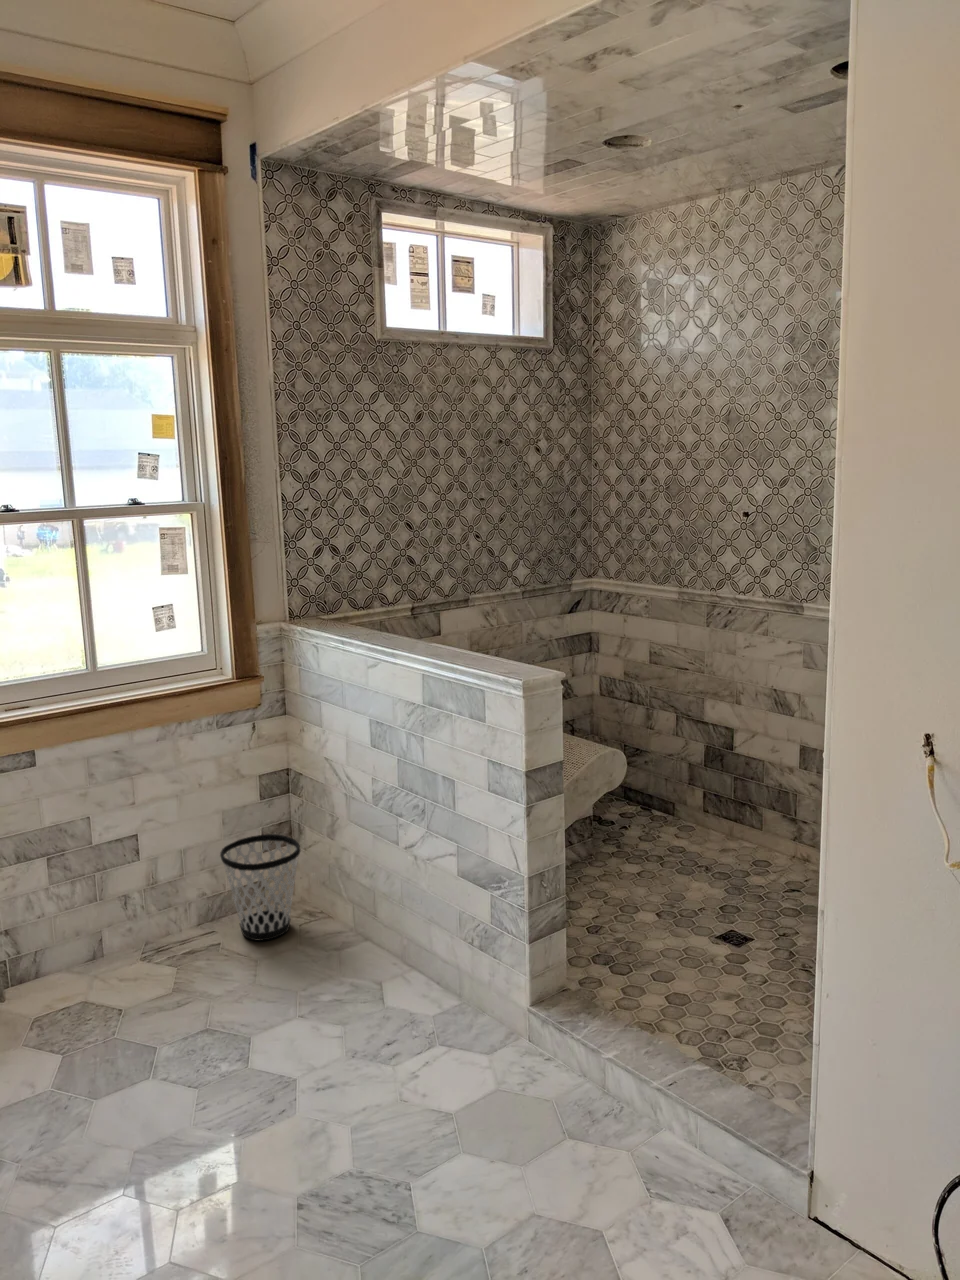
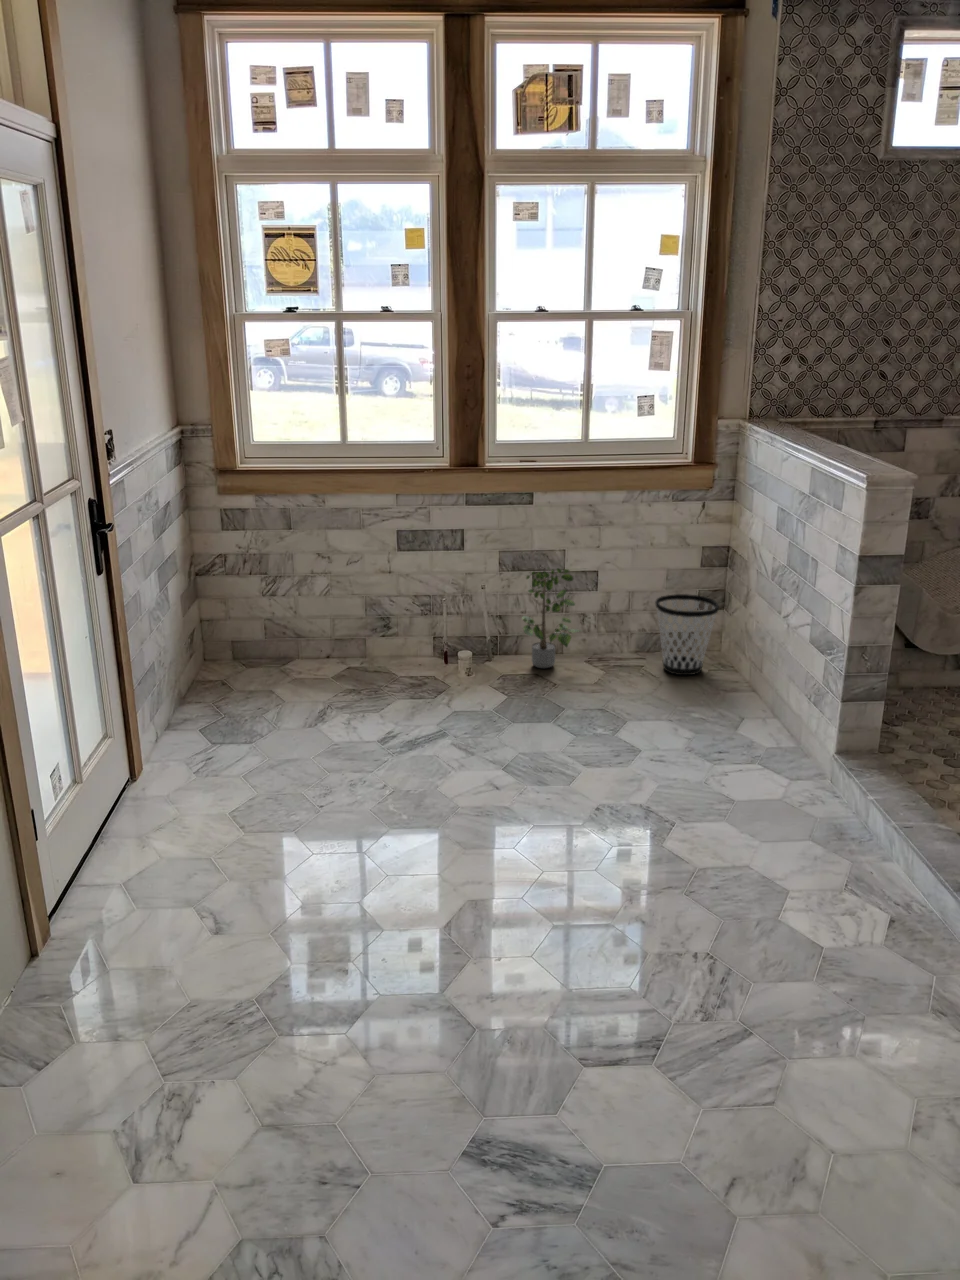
potted plant: none [41,842,135,989] -> present [522,568,580,668]

